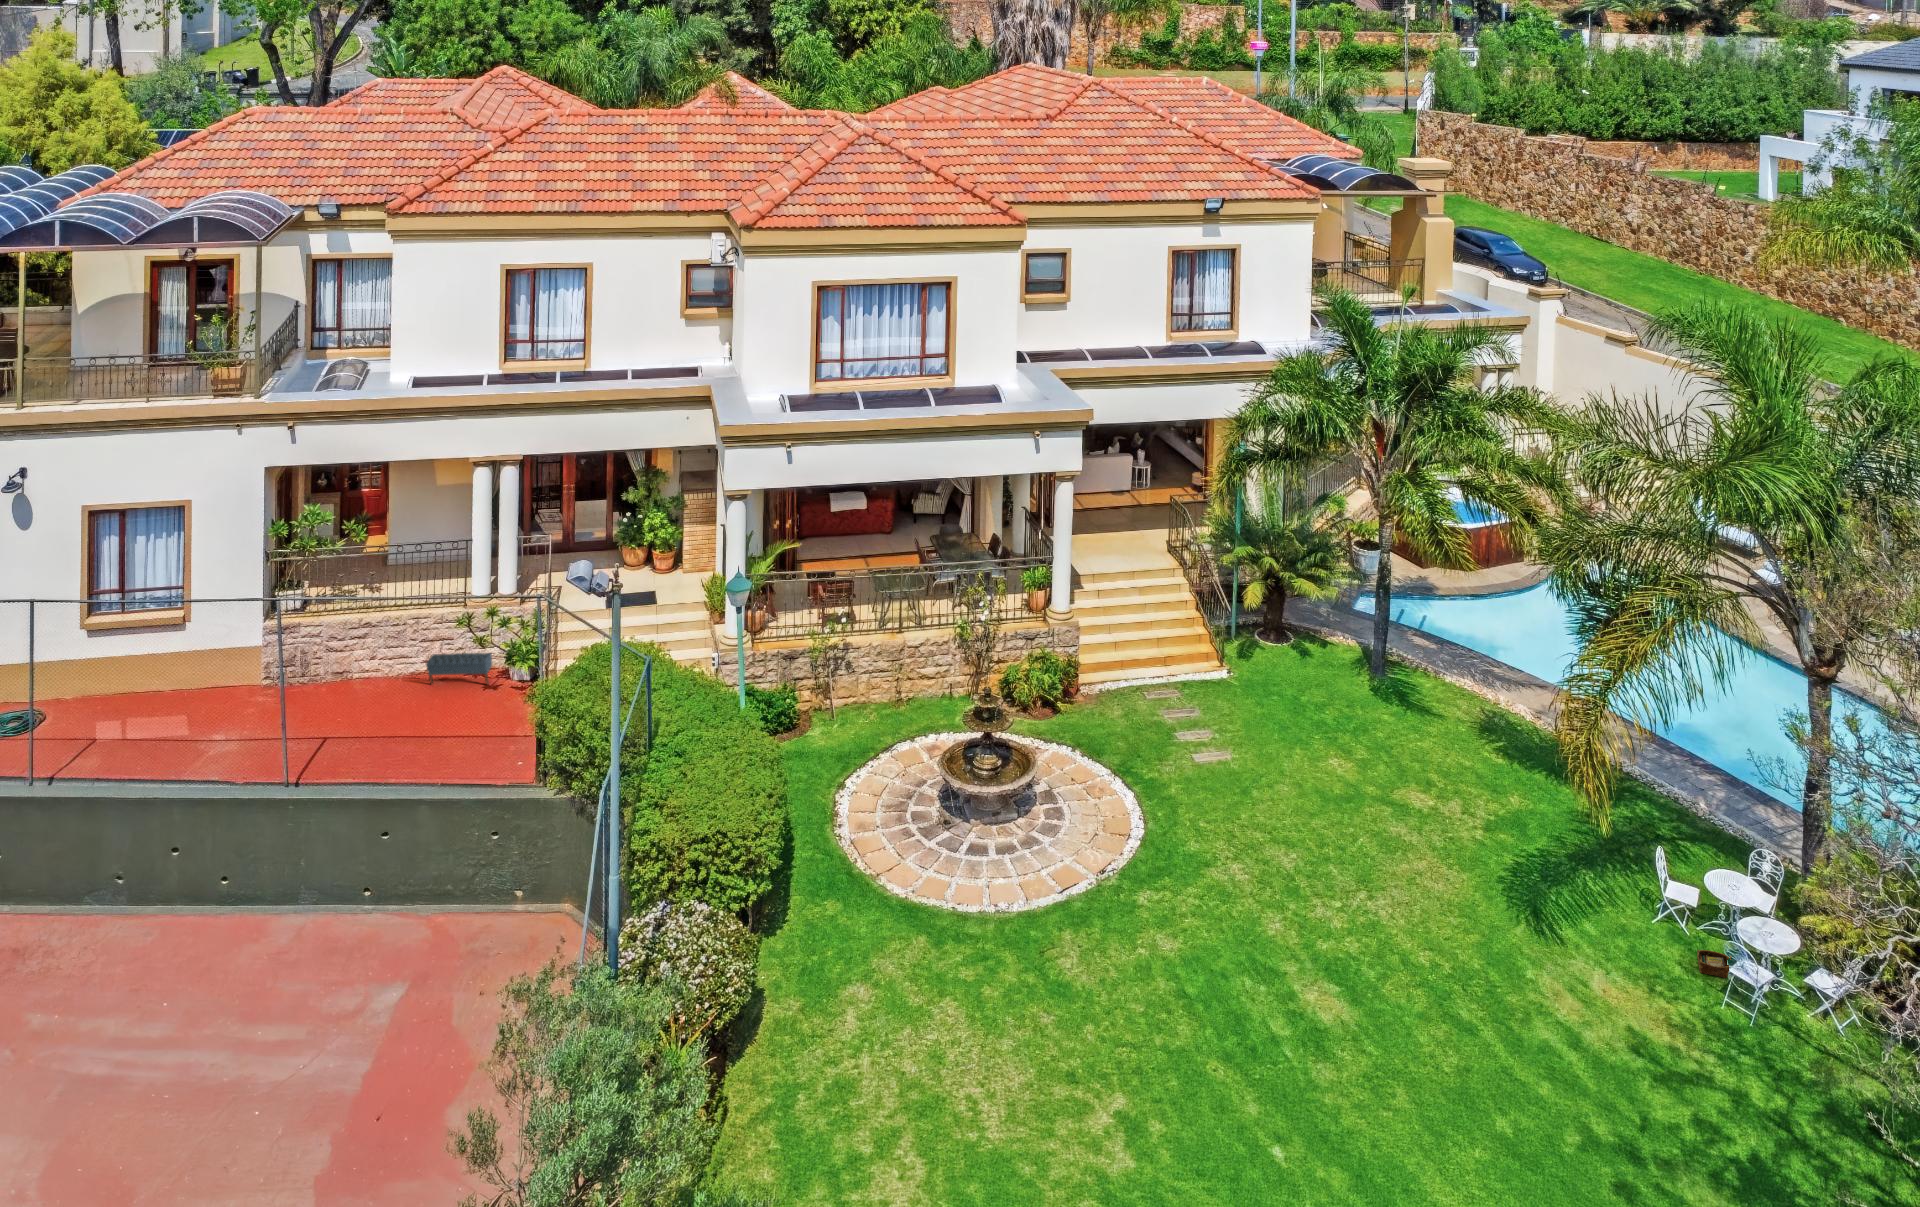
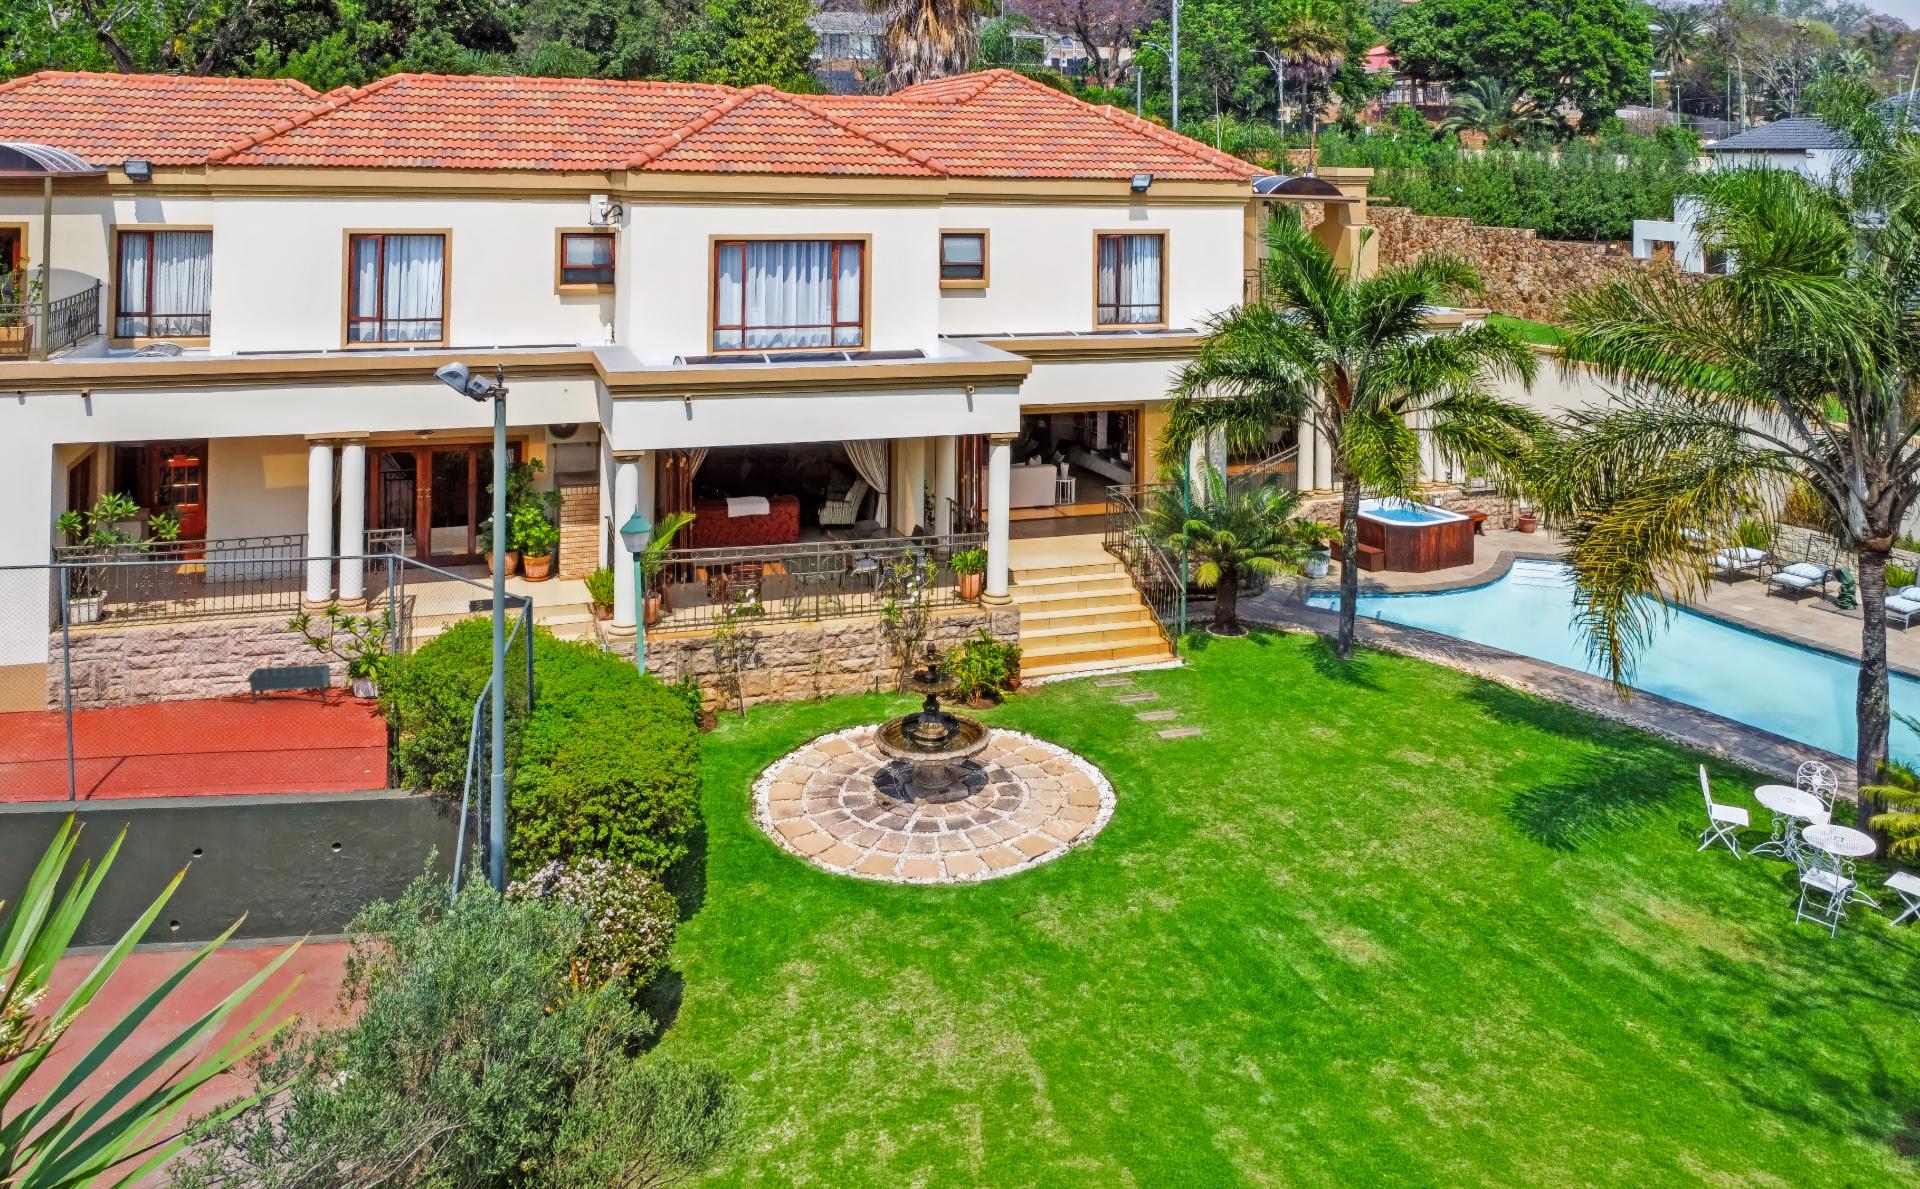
woven basket: present [1697,950,1732,978] -> none [1757,864,1797,892]

